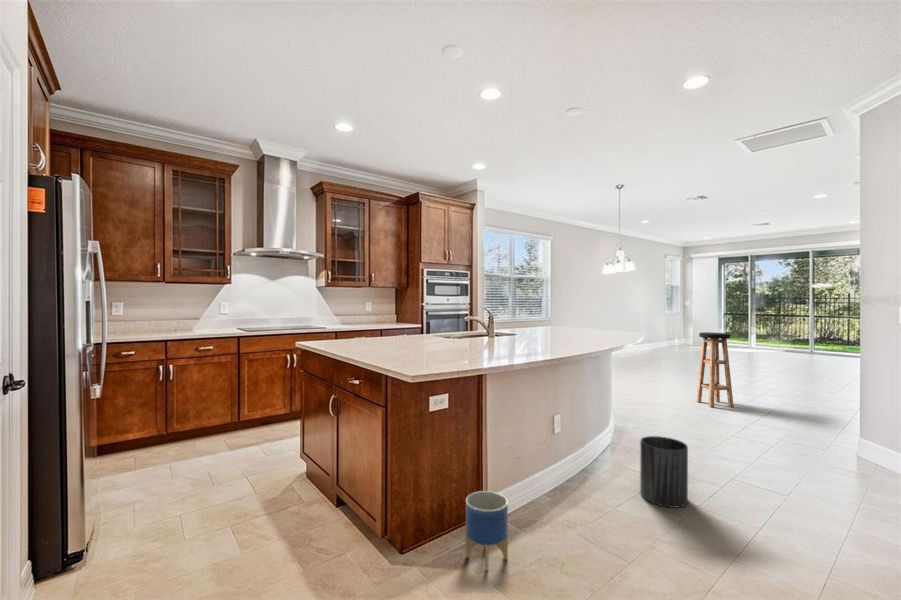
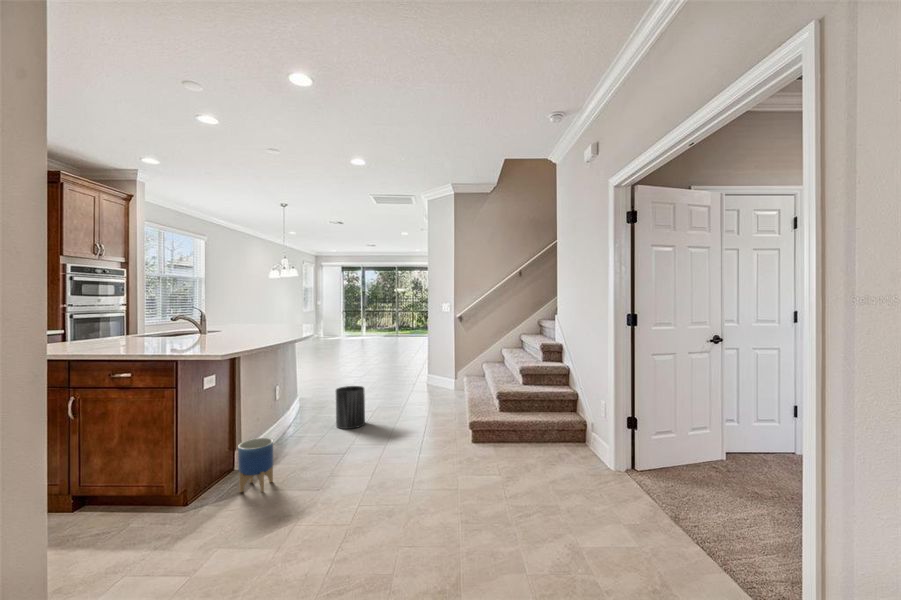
bar stool: present [696,332,733,407] -> none [344,321,367,375]

